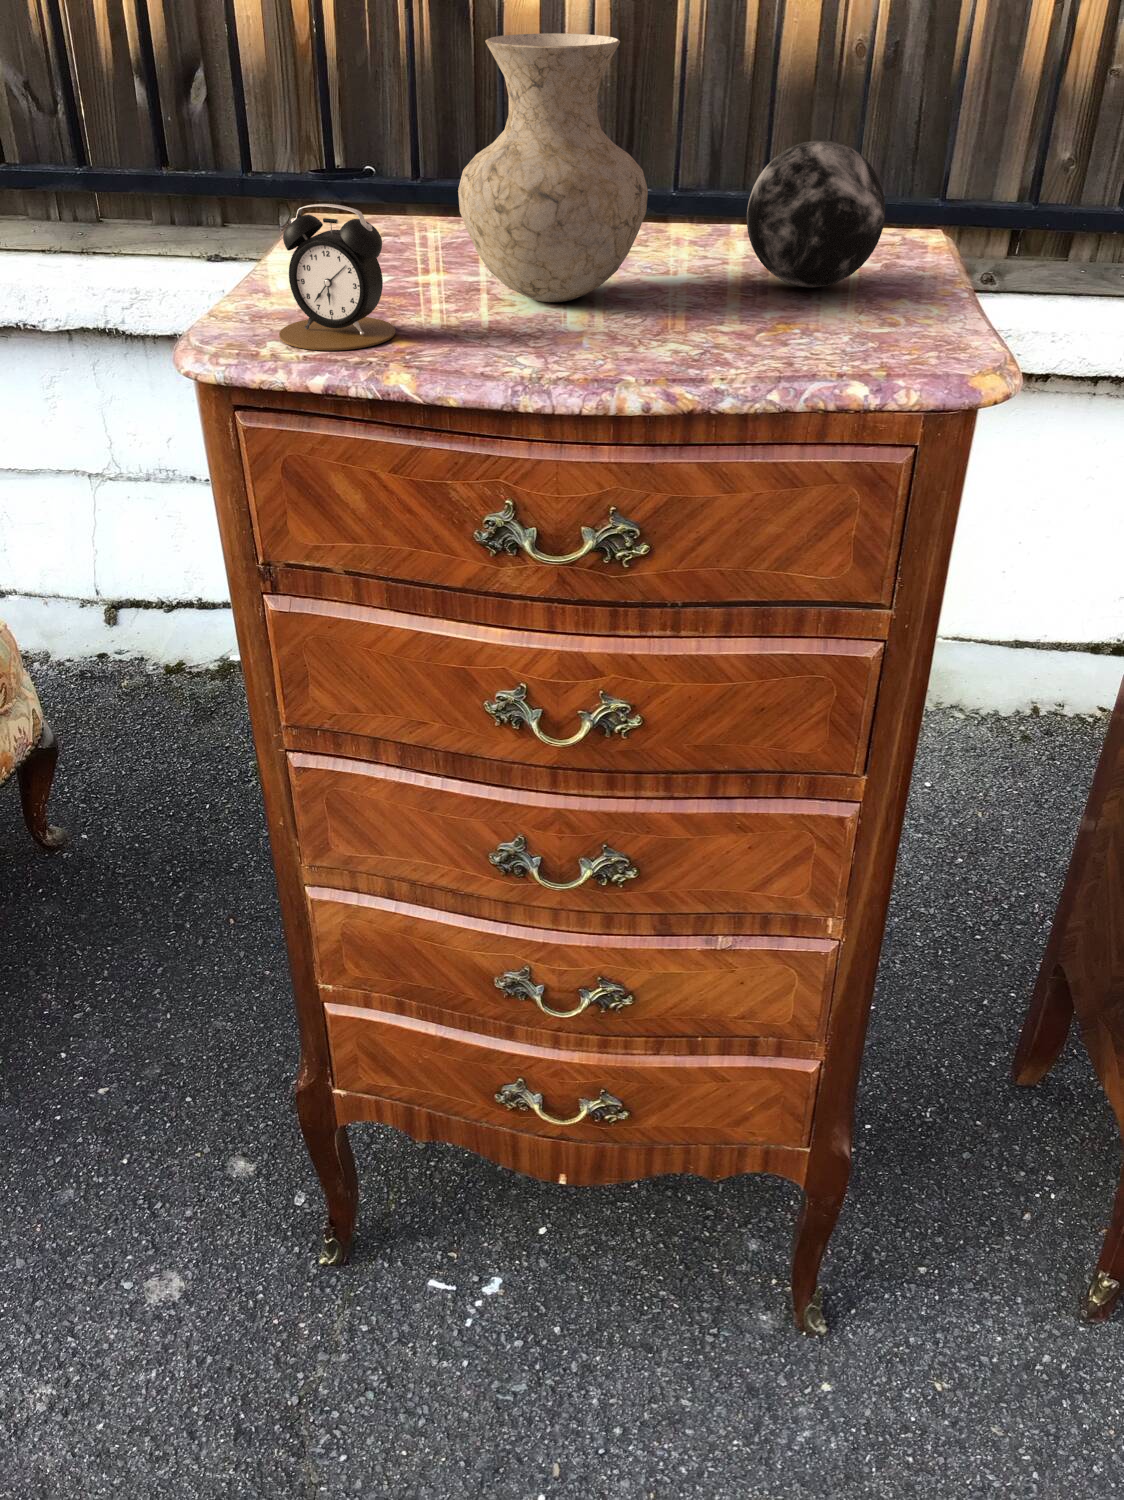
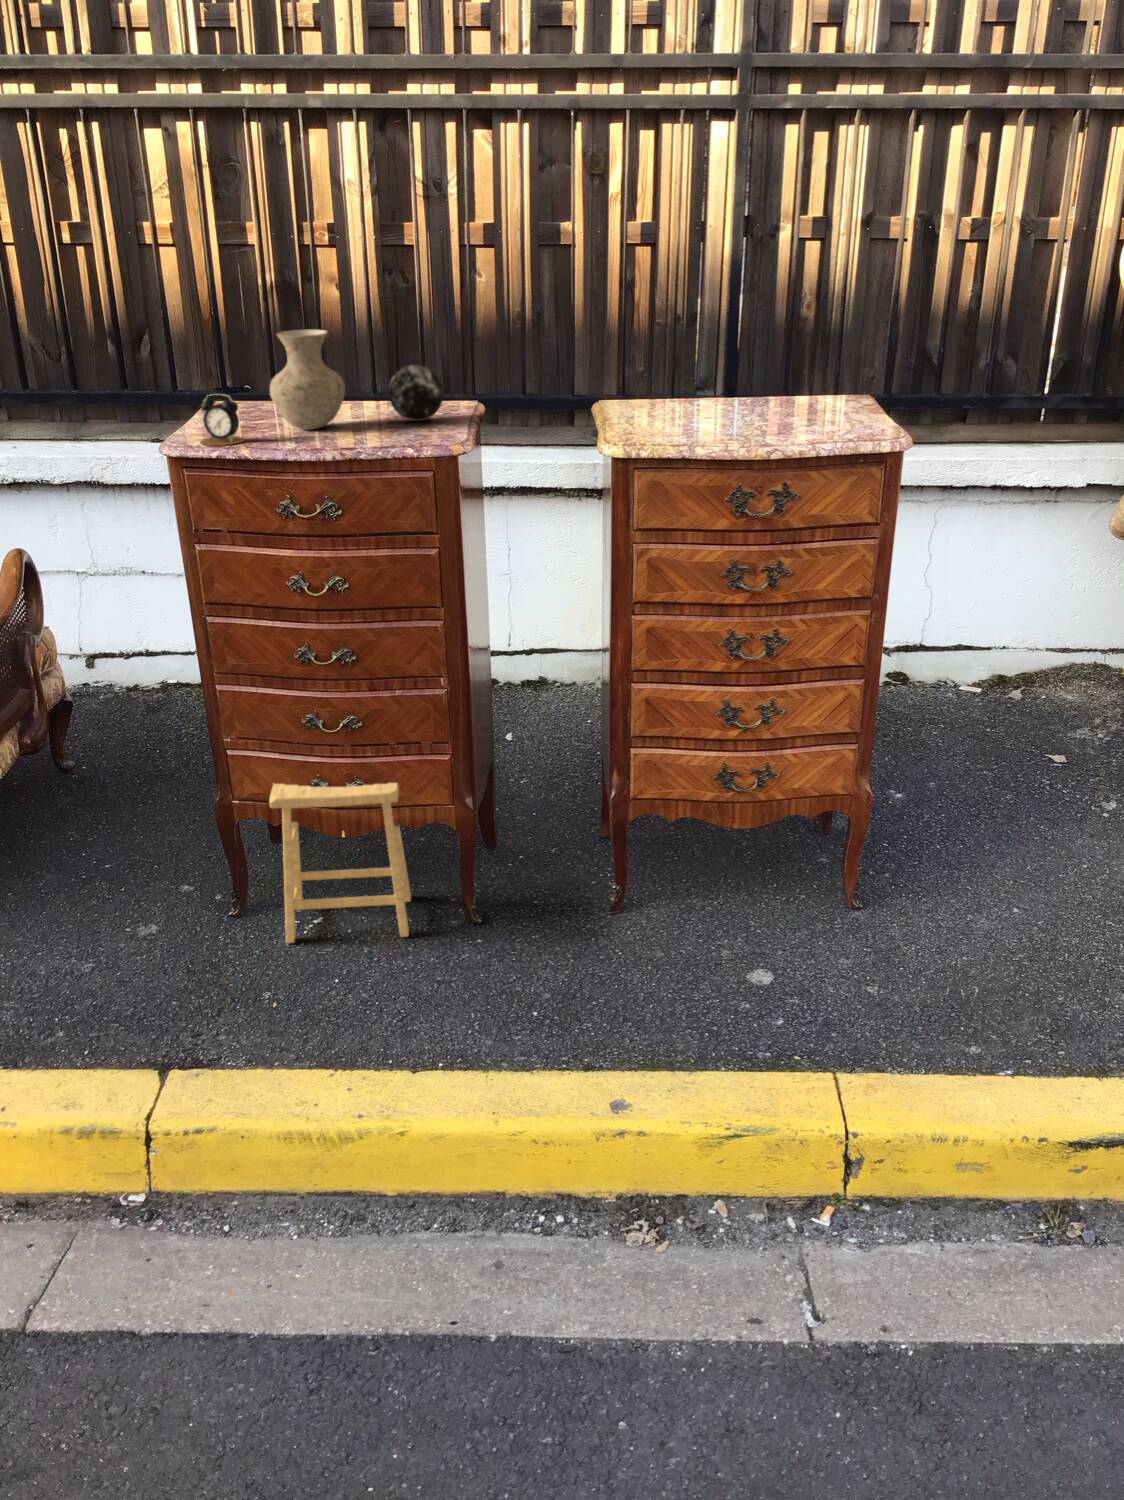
footstool: none [416,1028,693,1360] -> present [270,783,411,943]

